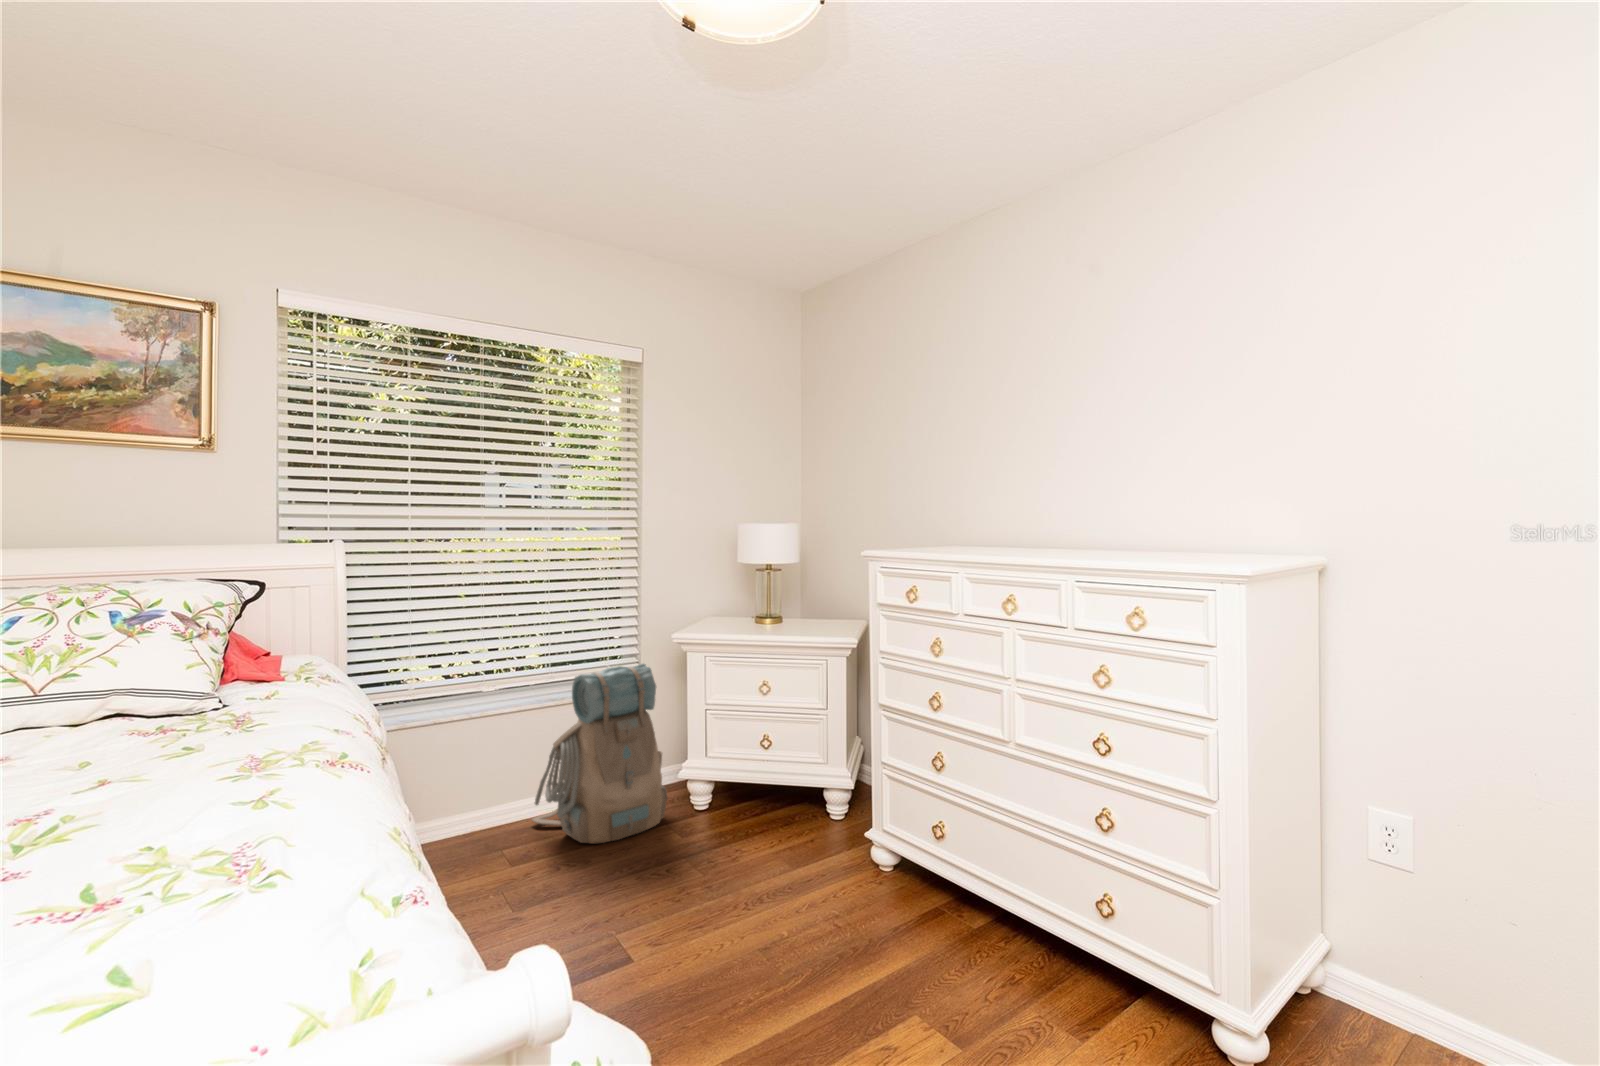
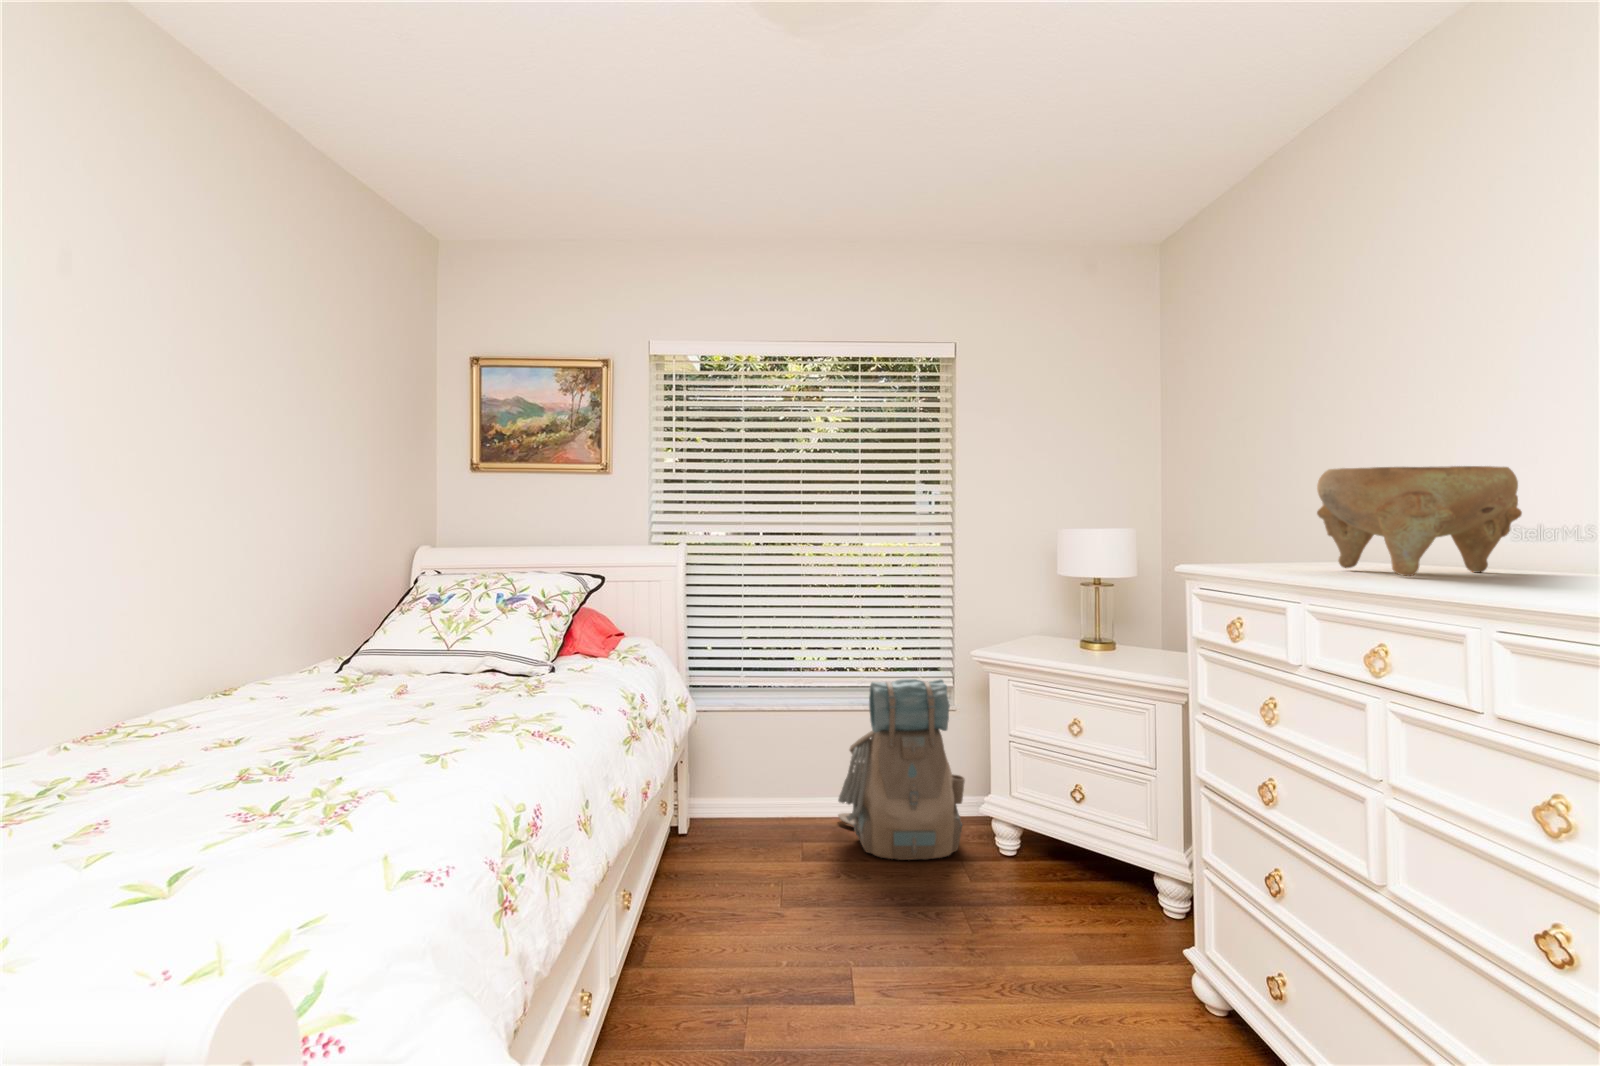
decorative bowl: none [948,479,1048,546] -> present [1317,466,1522,576]

